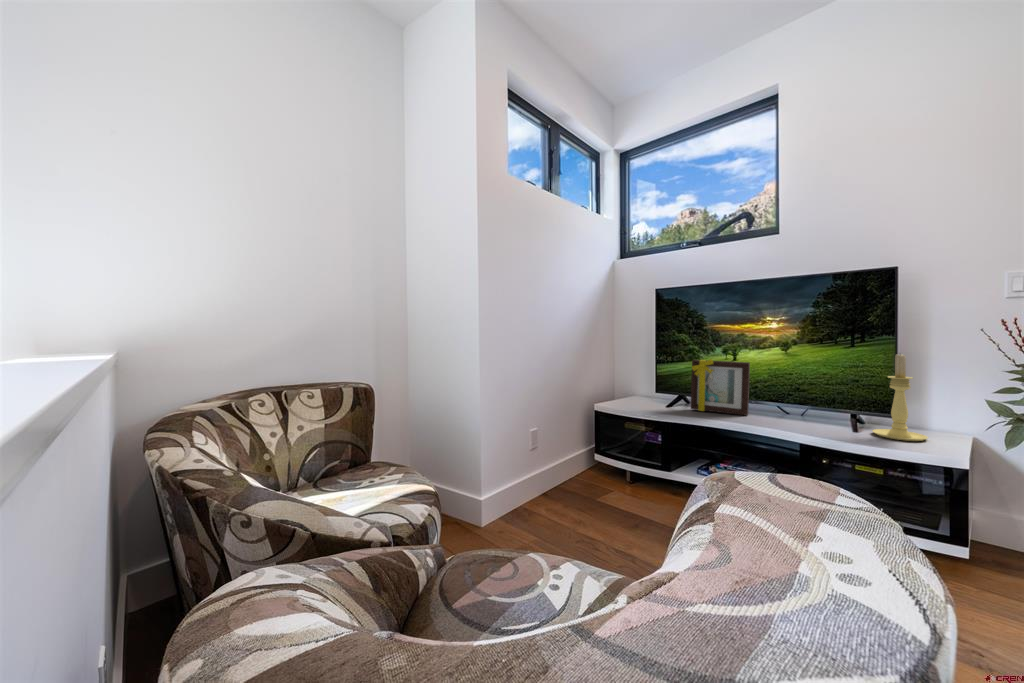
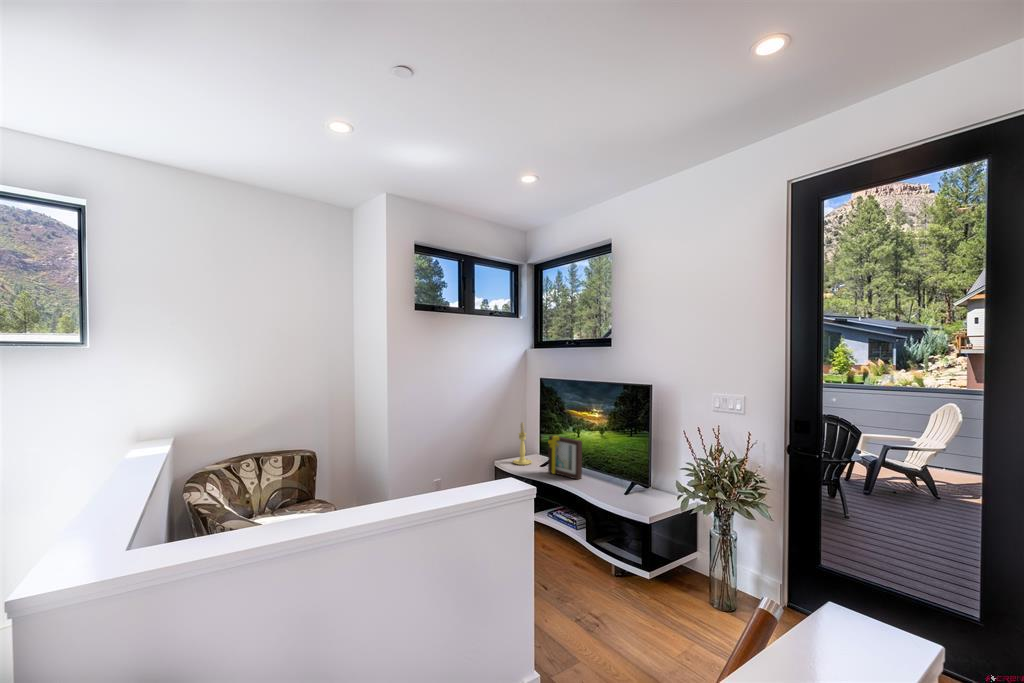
candle holder: present [873,354,928,441] -> present [513,422,532,465]

